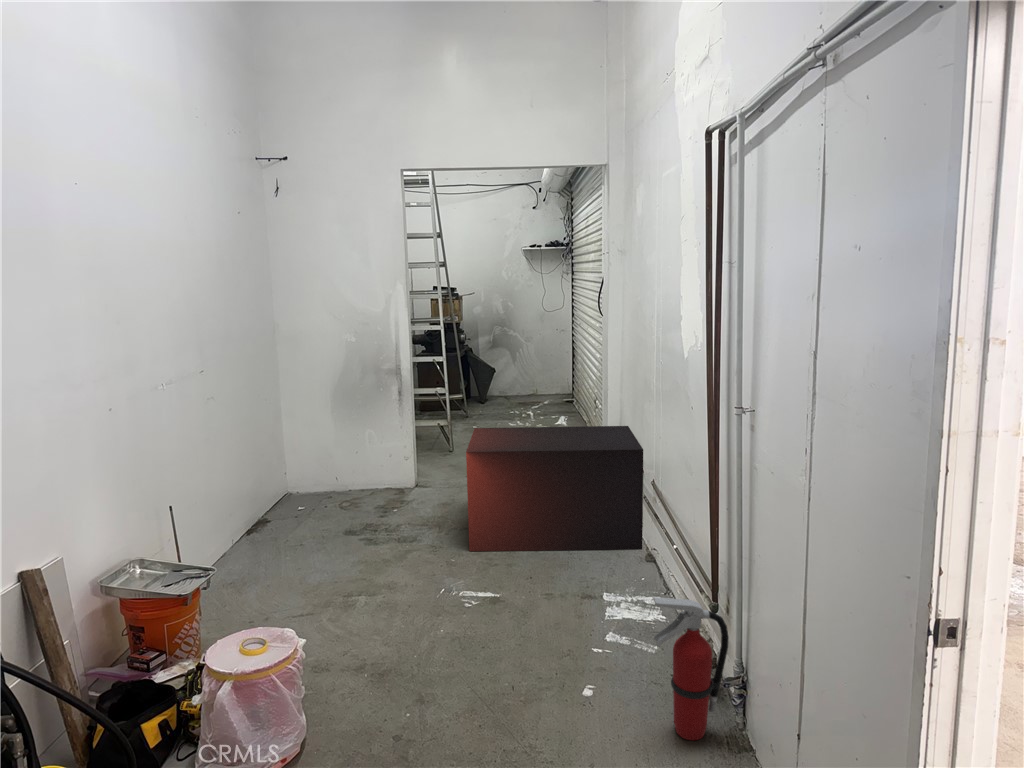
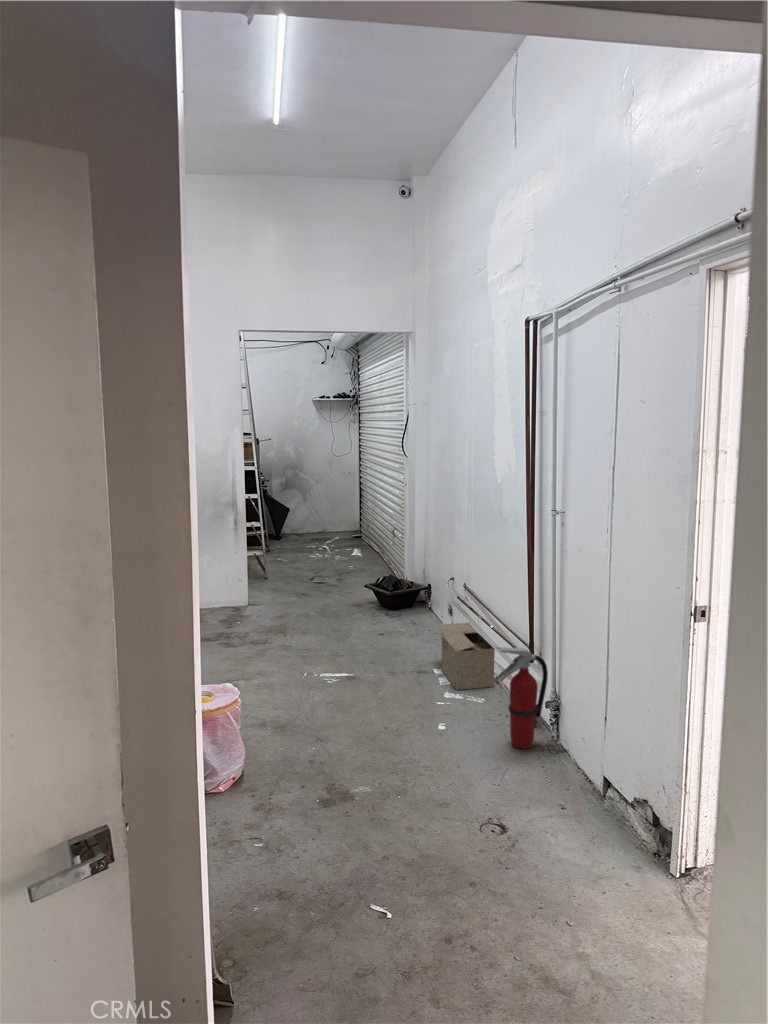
storage cabinet: present [466,426,643,551] -> none [310,544,455,648]
cardboard box: none [609,535,676,629] -> present [437,623,495,690]

